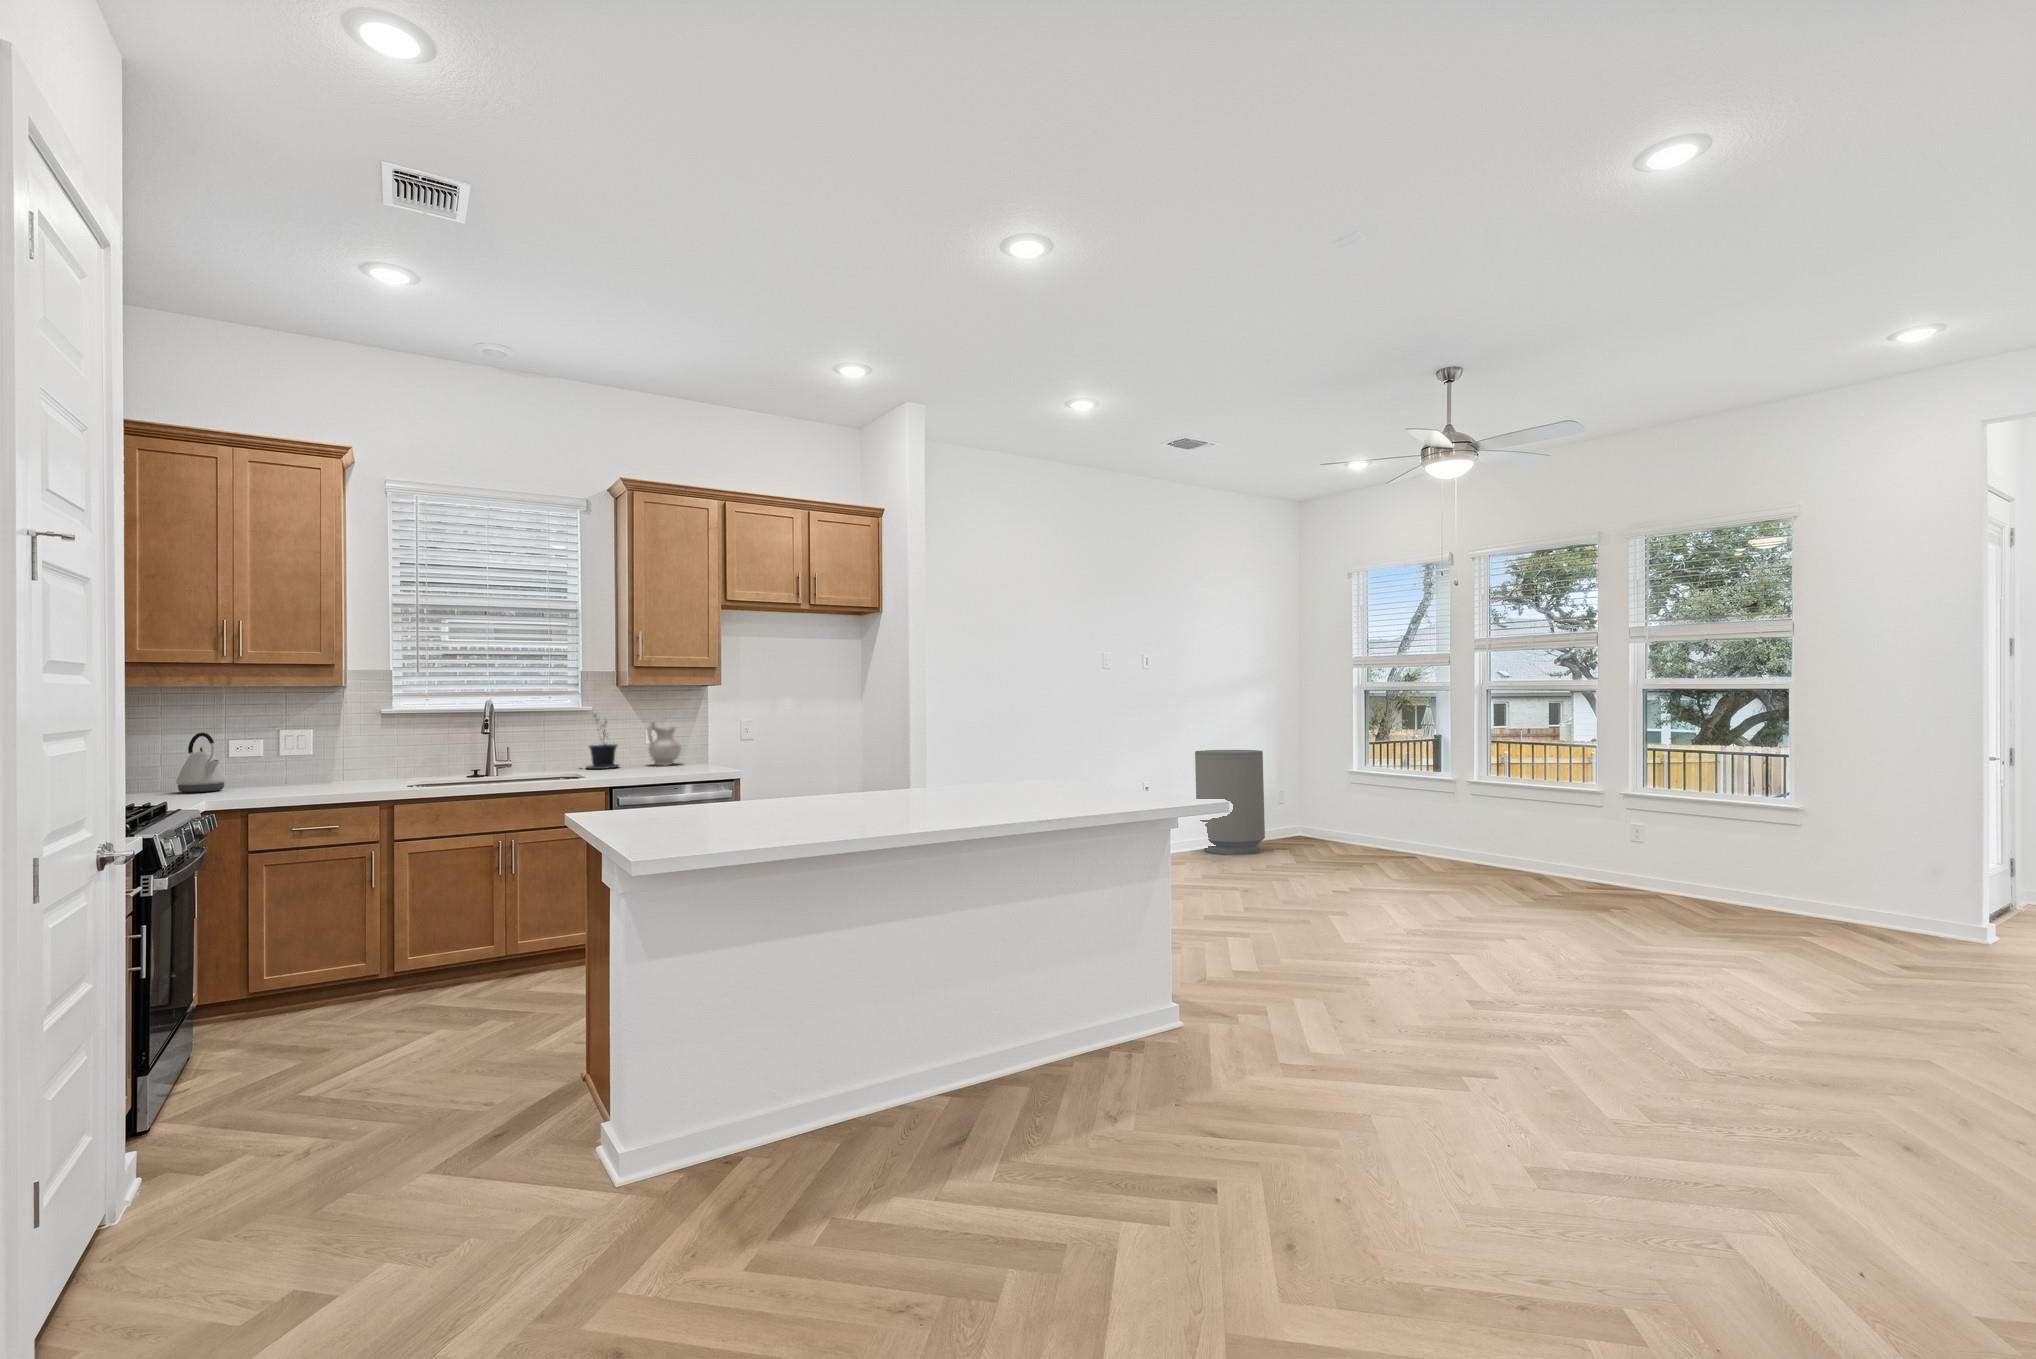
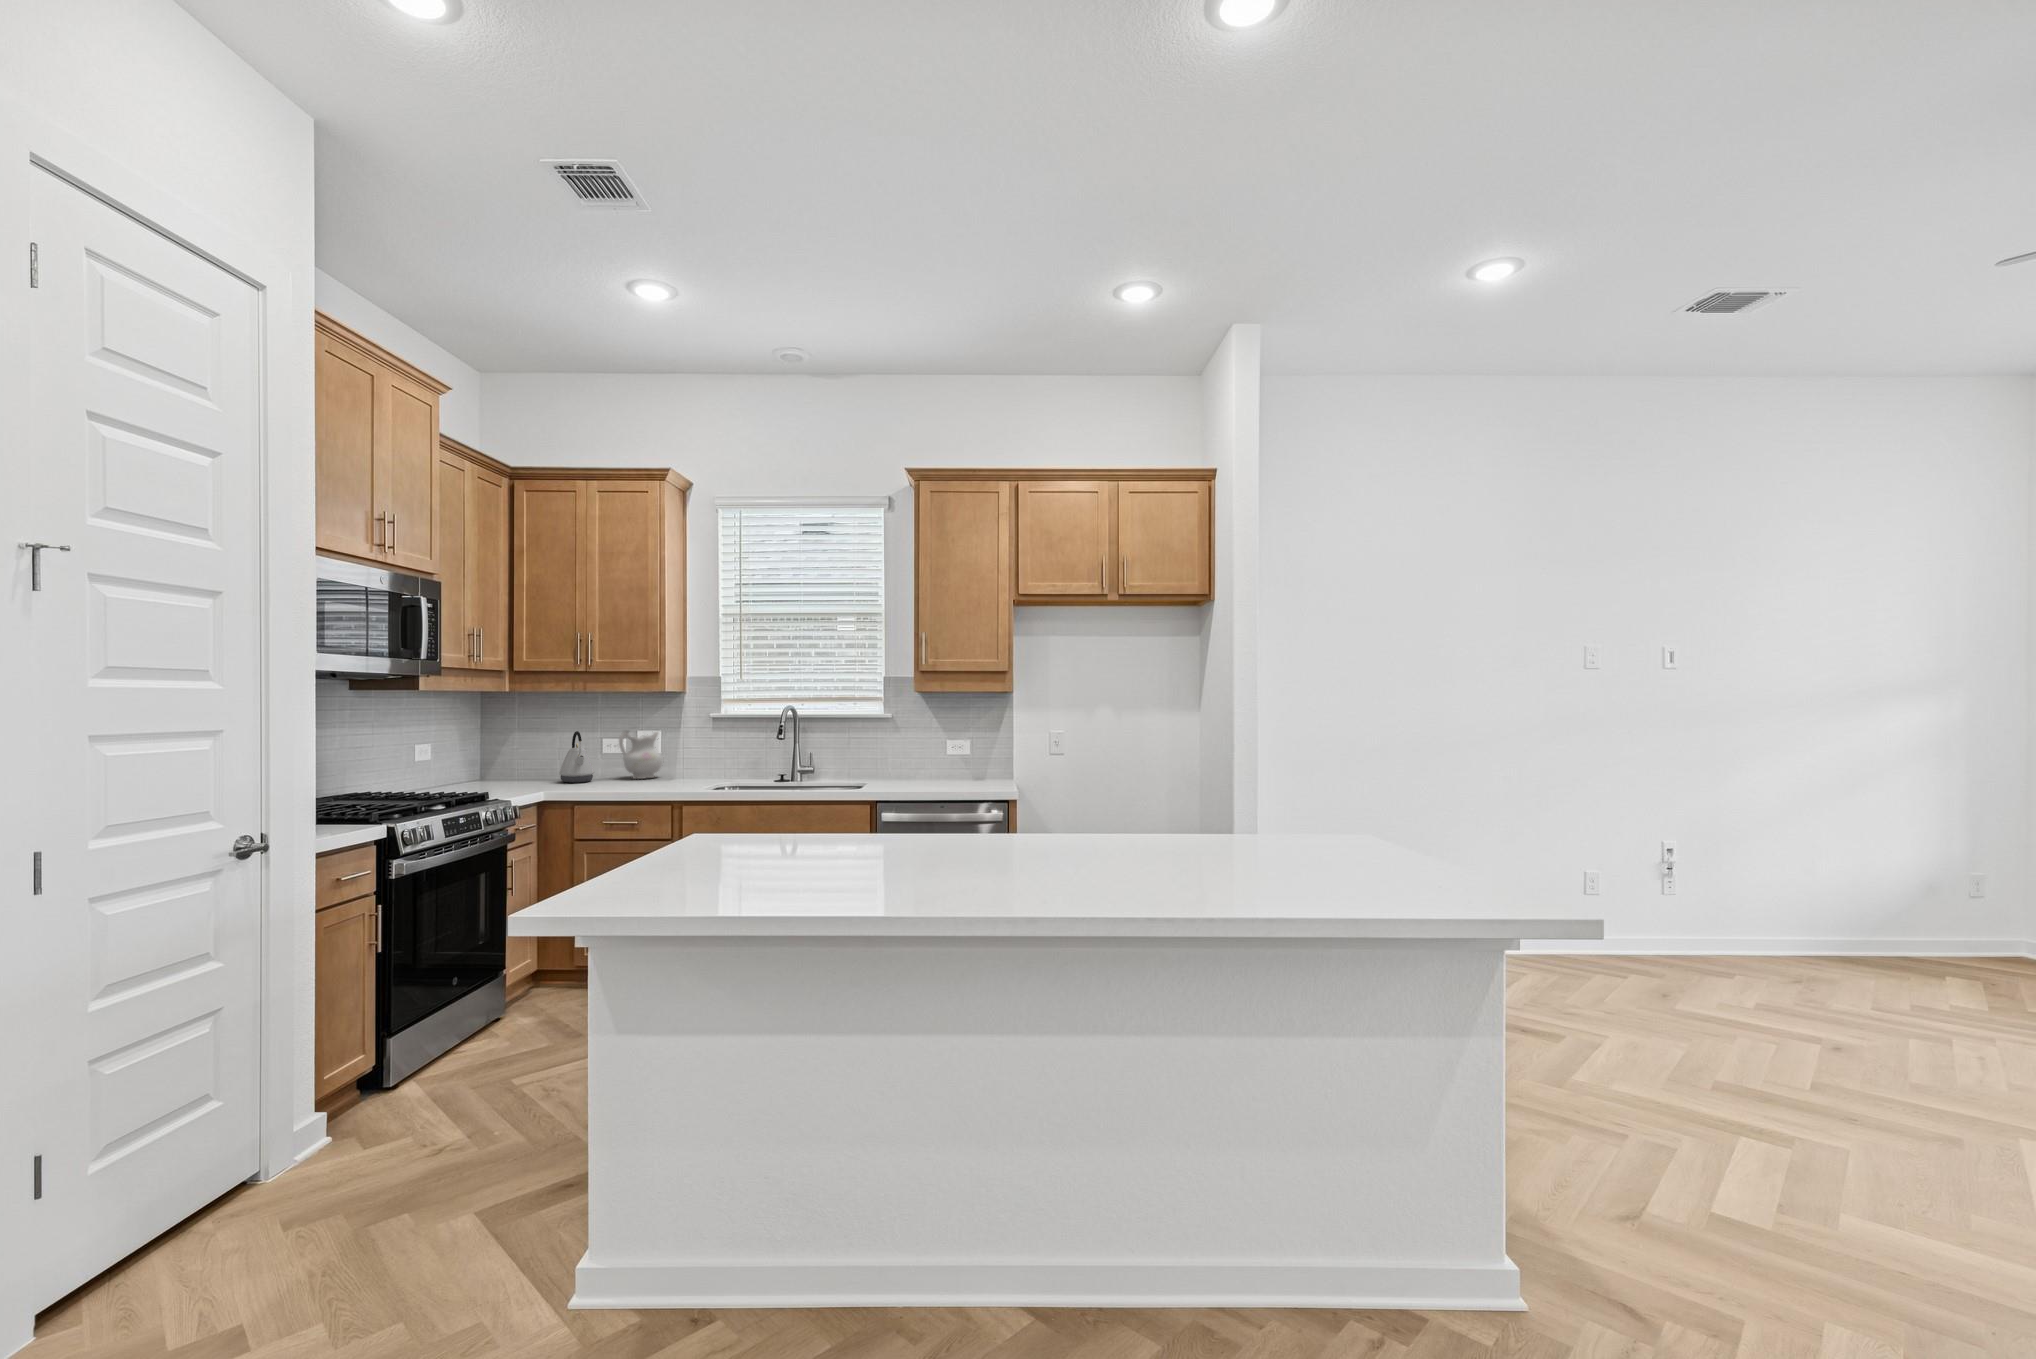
potted plant: present [586,714,619,769] -> none [884,720,921,779]
ceramic pitcher: present [647,722,681,765] -> present [619,730,662,779]
trash can: present [1195,750,1265,855] -> none [1780,801,1924,986]

